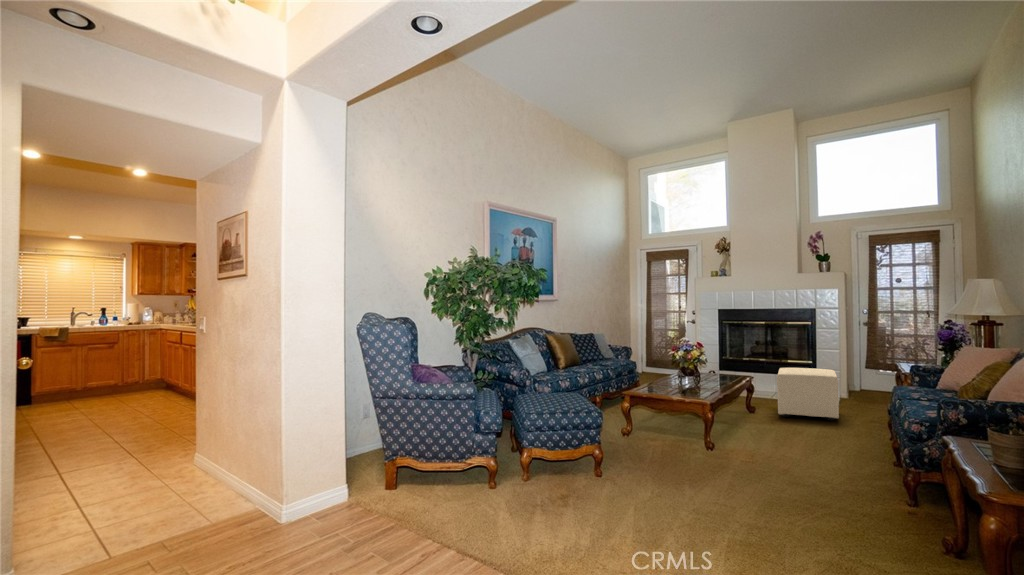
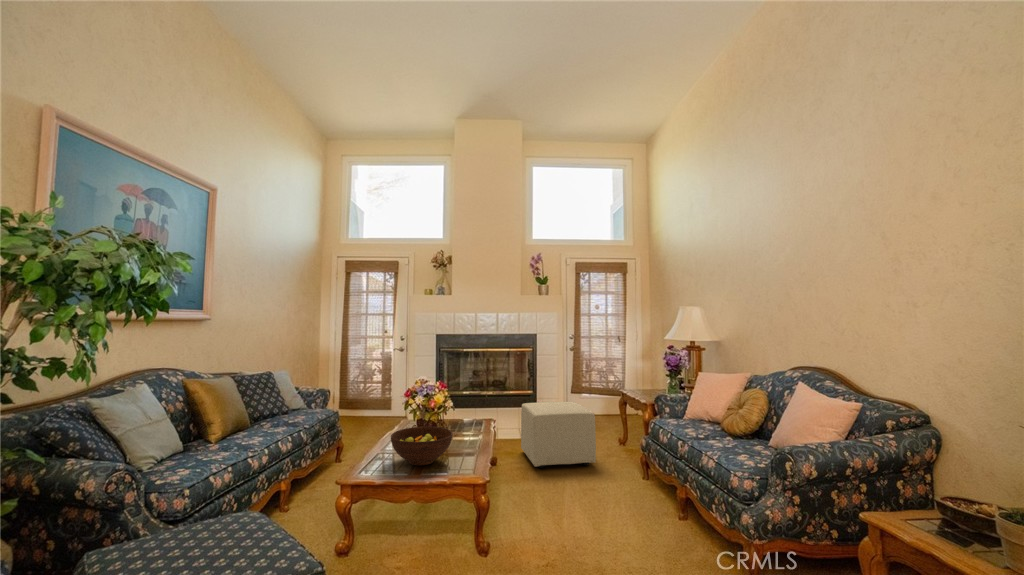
fruit bowl: none [652,369,692,389] -> present [391,427,452,465]

